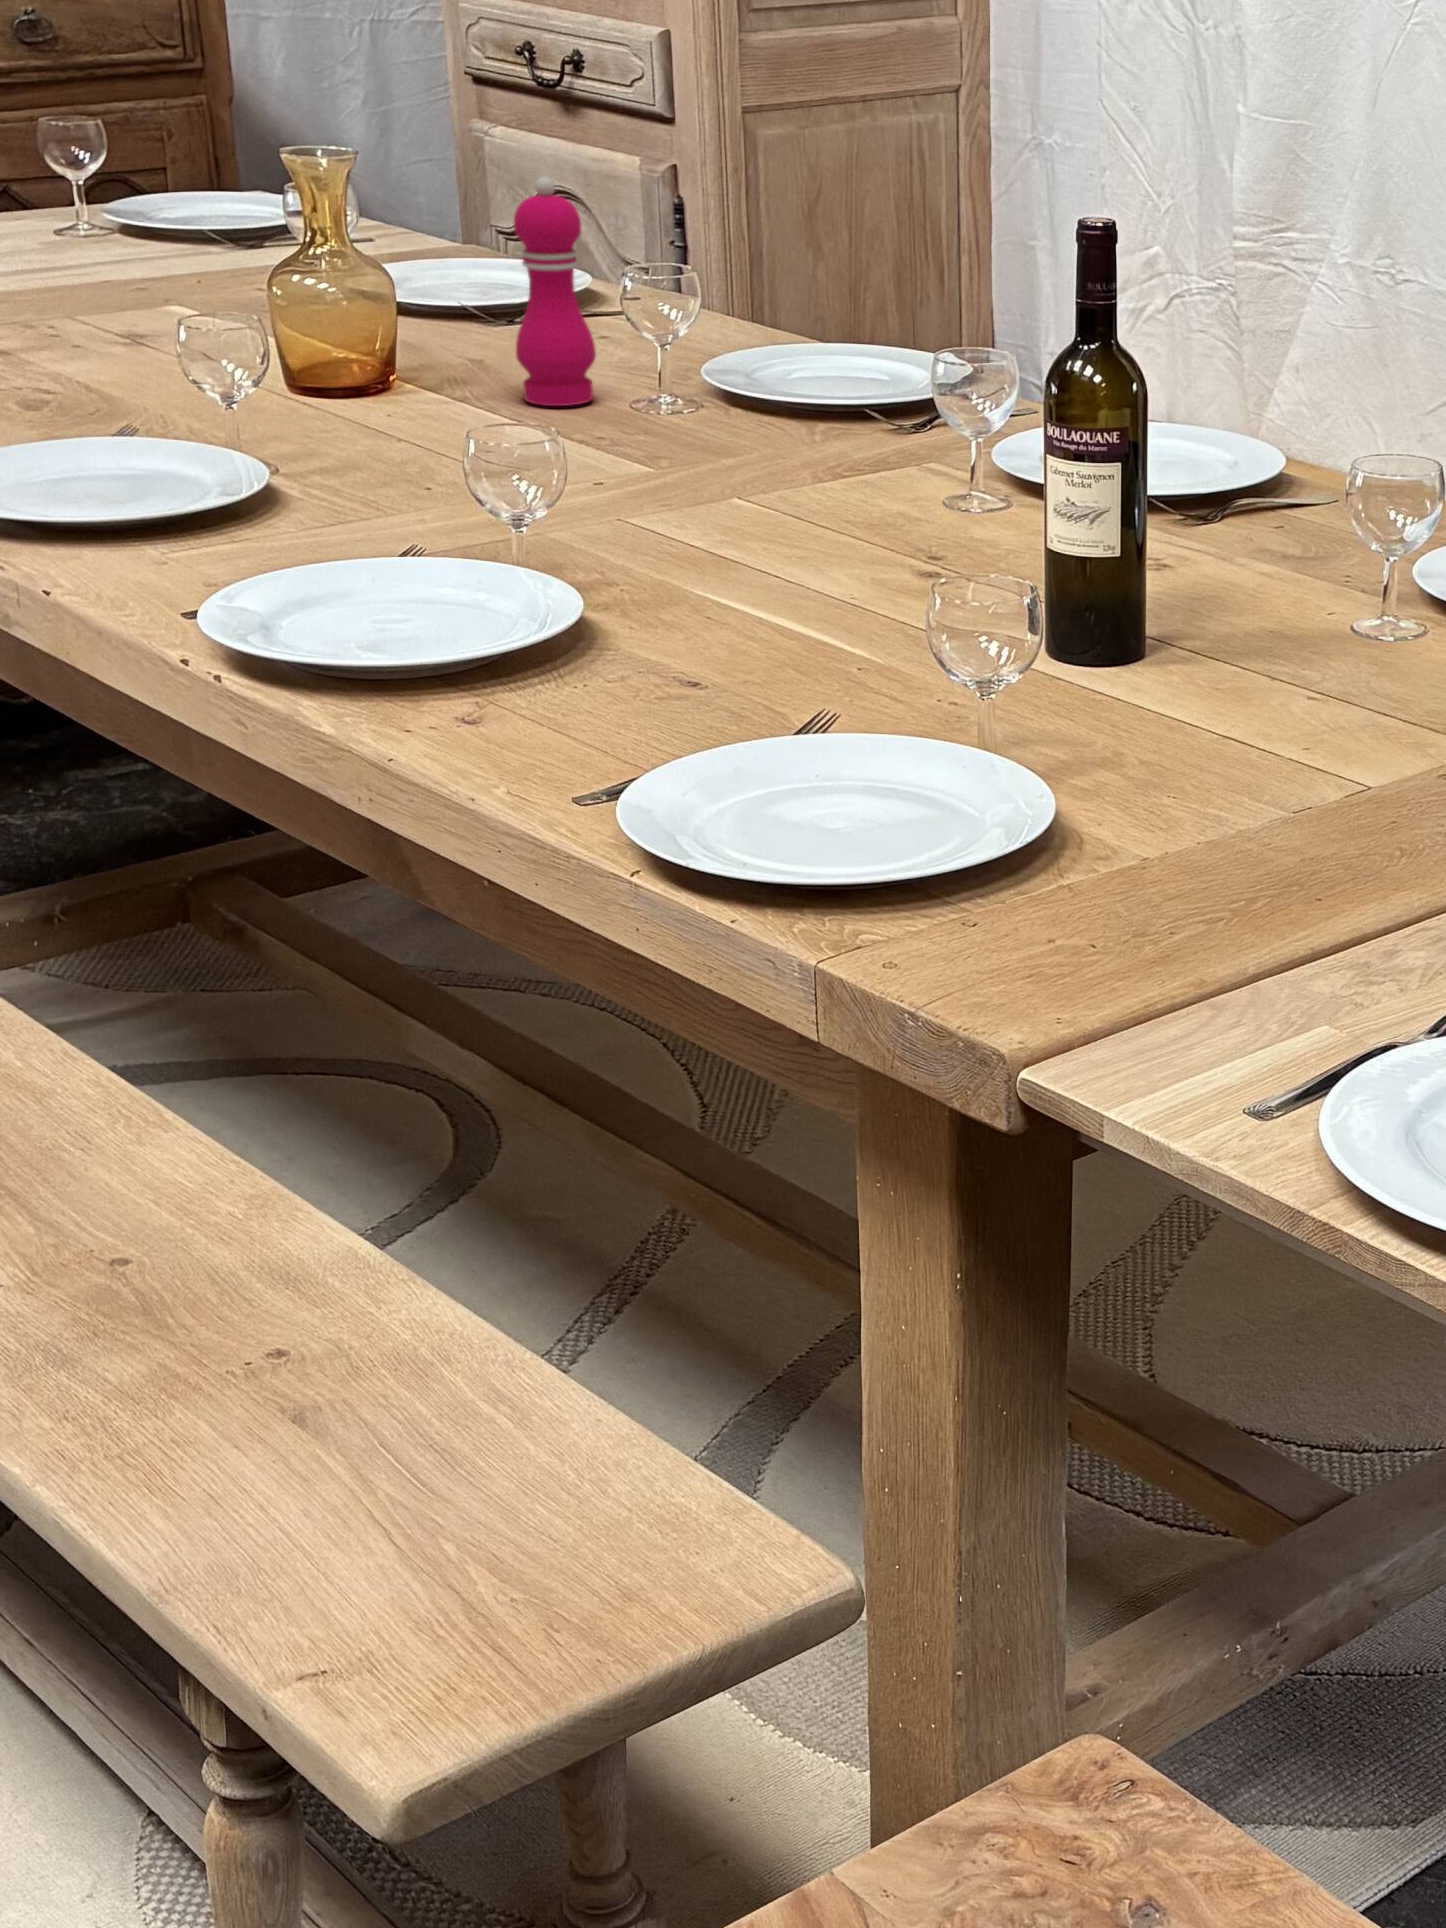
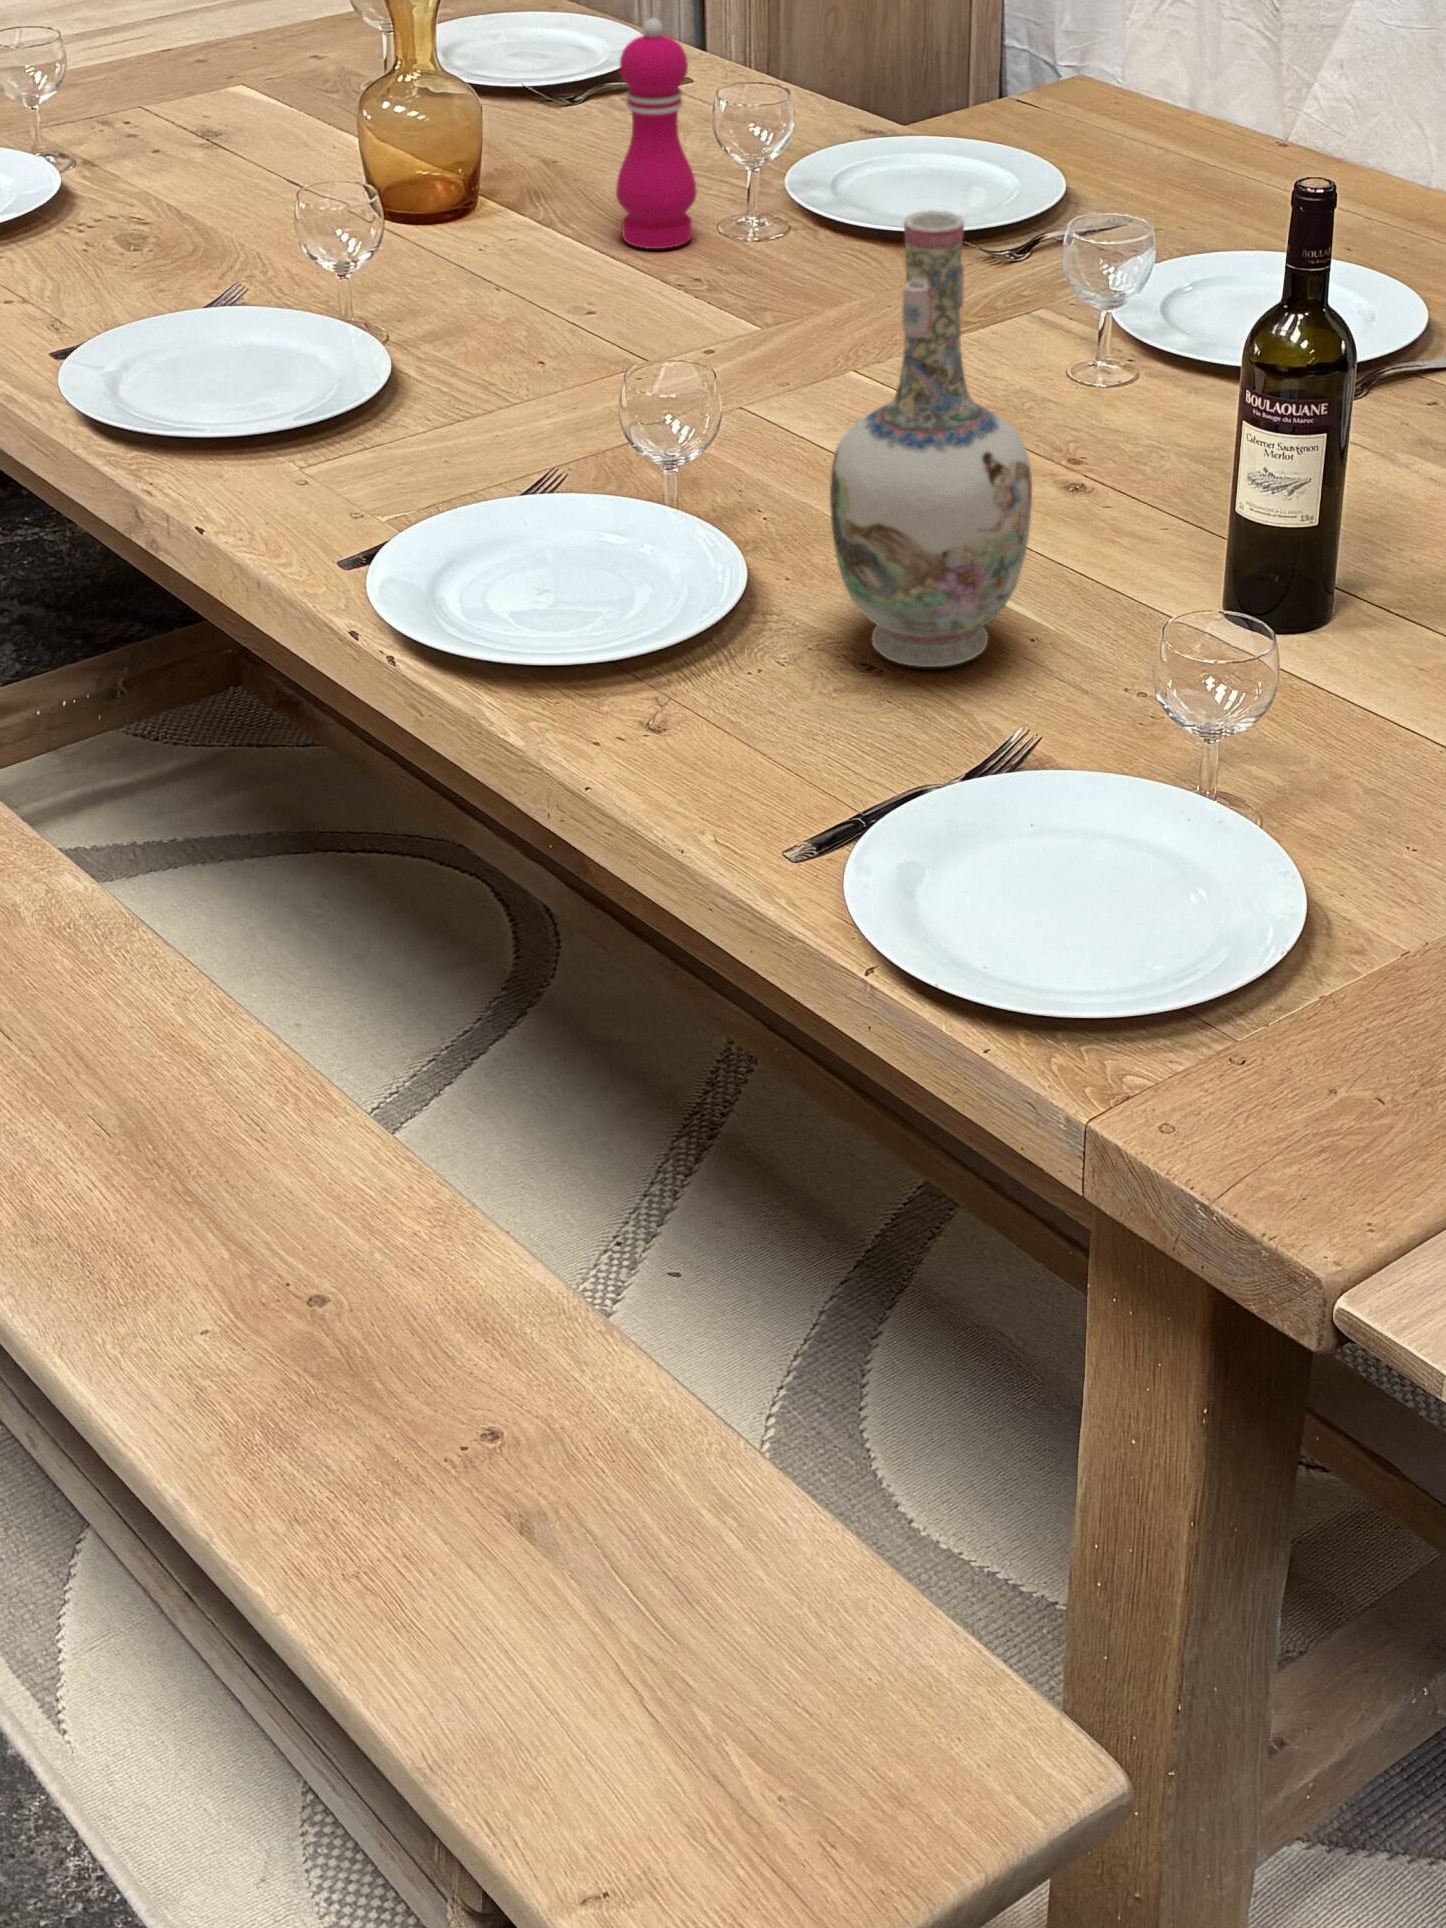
vase: none [639,216,834,669] -> present [830,210,1032,667]

